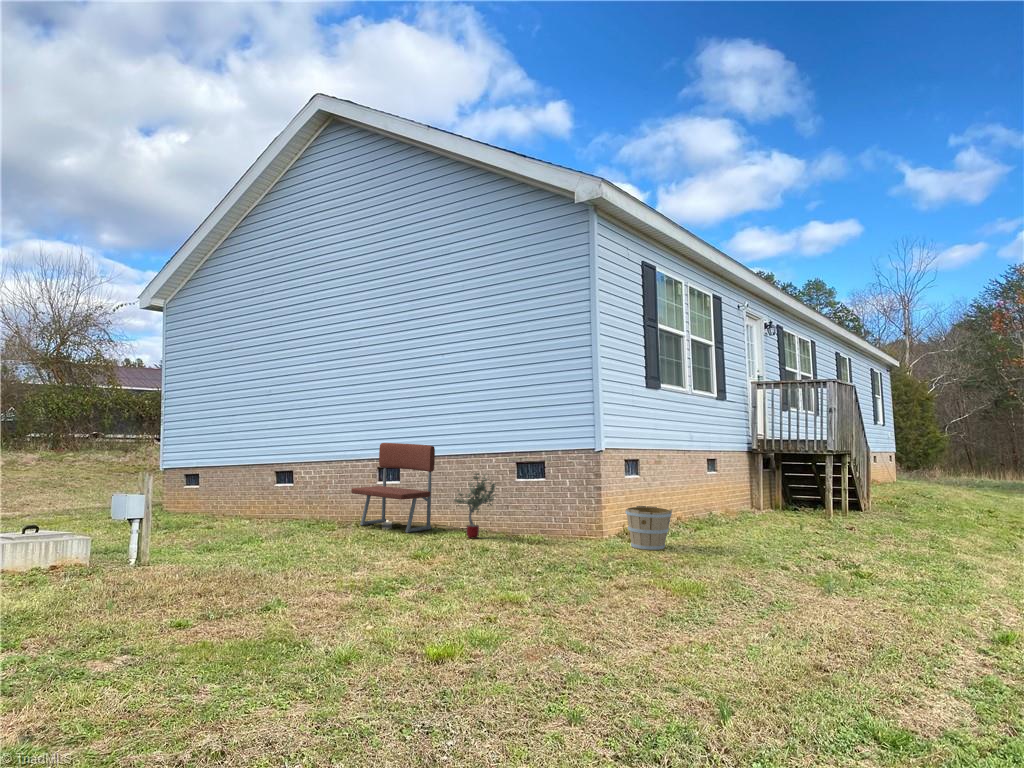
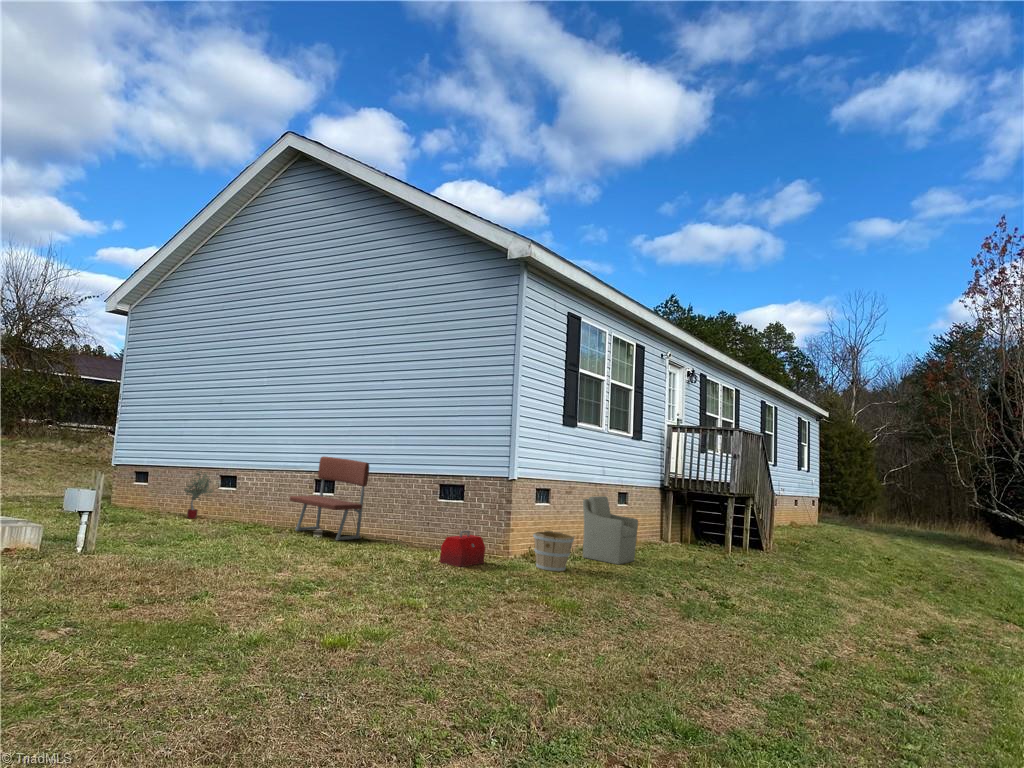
chair: none [672,464,736,538] -> present [583,496,638,564]
potted tree: present [454,473,496,538] -> present [185,471,213,519]
toolbox: none [525,511,573,553] -> present [440,530,485,567]

